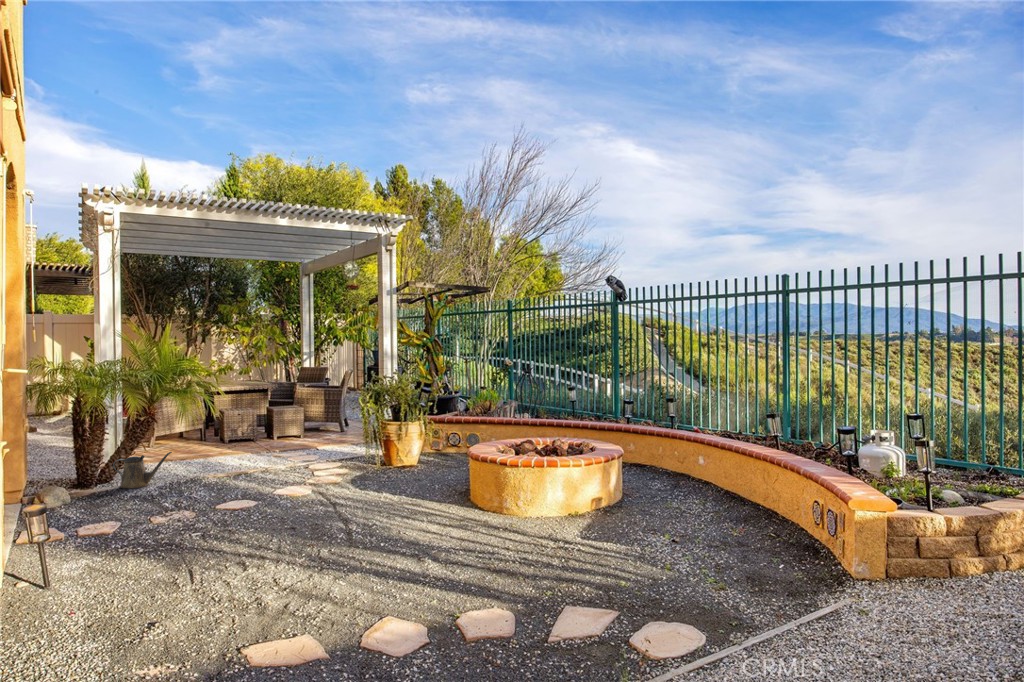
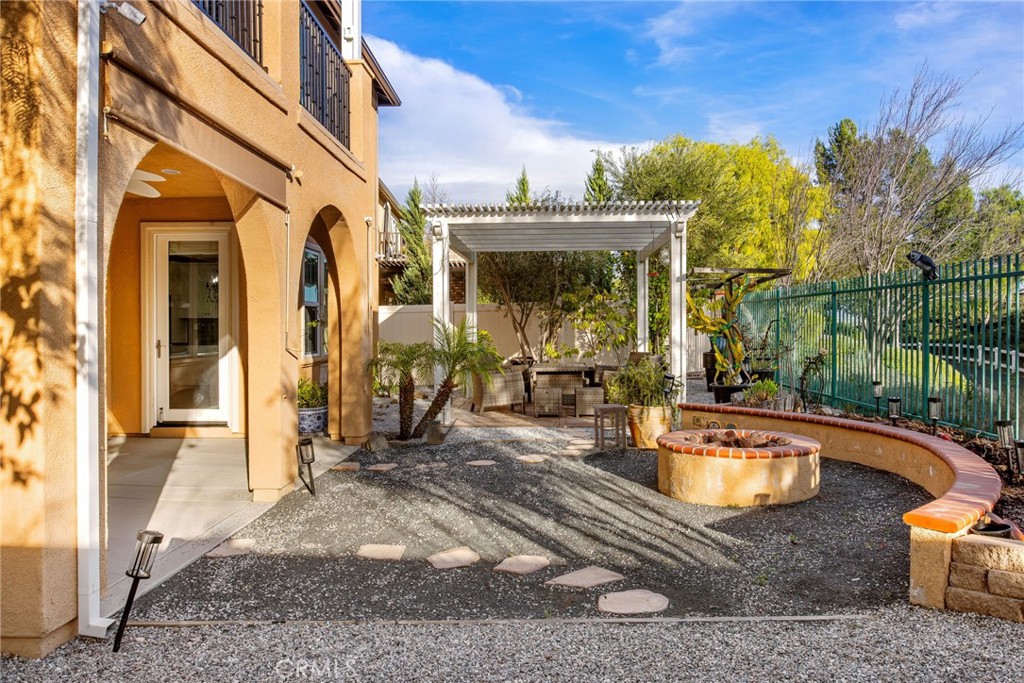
stool: none [342,421,386,472] -> present [592,404,627,449]

